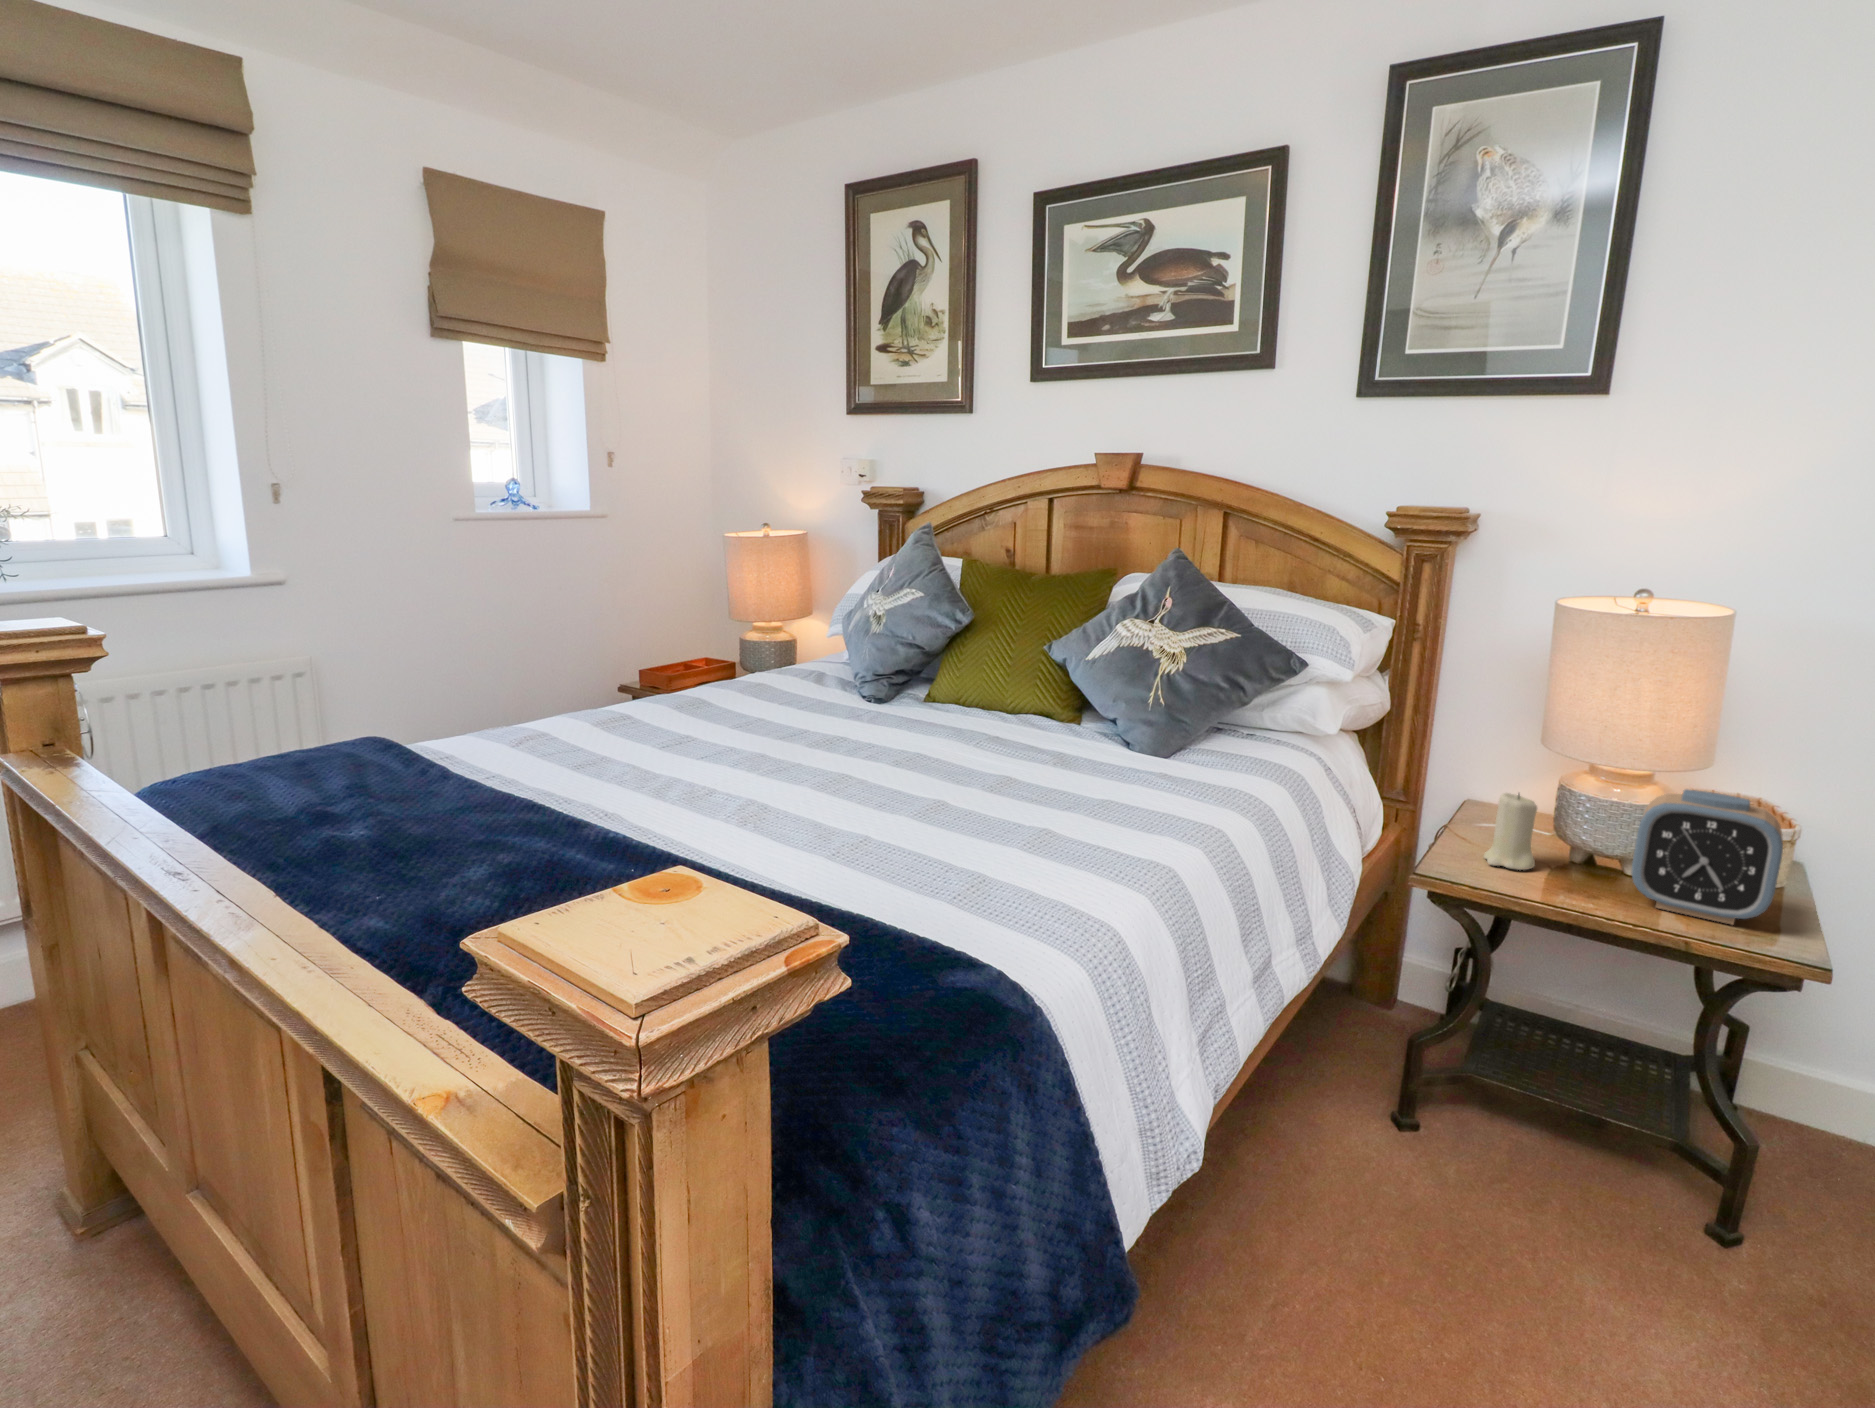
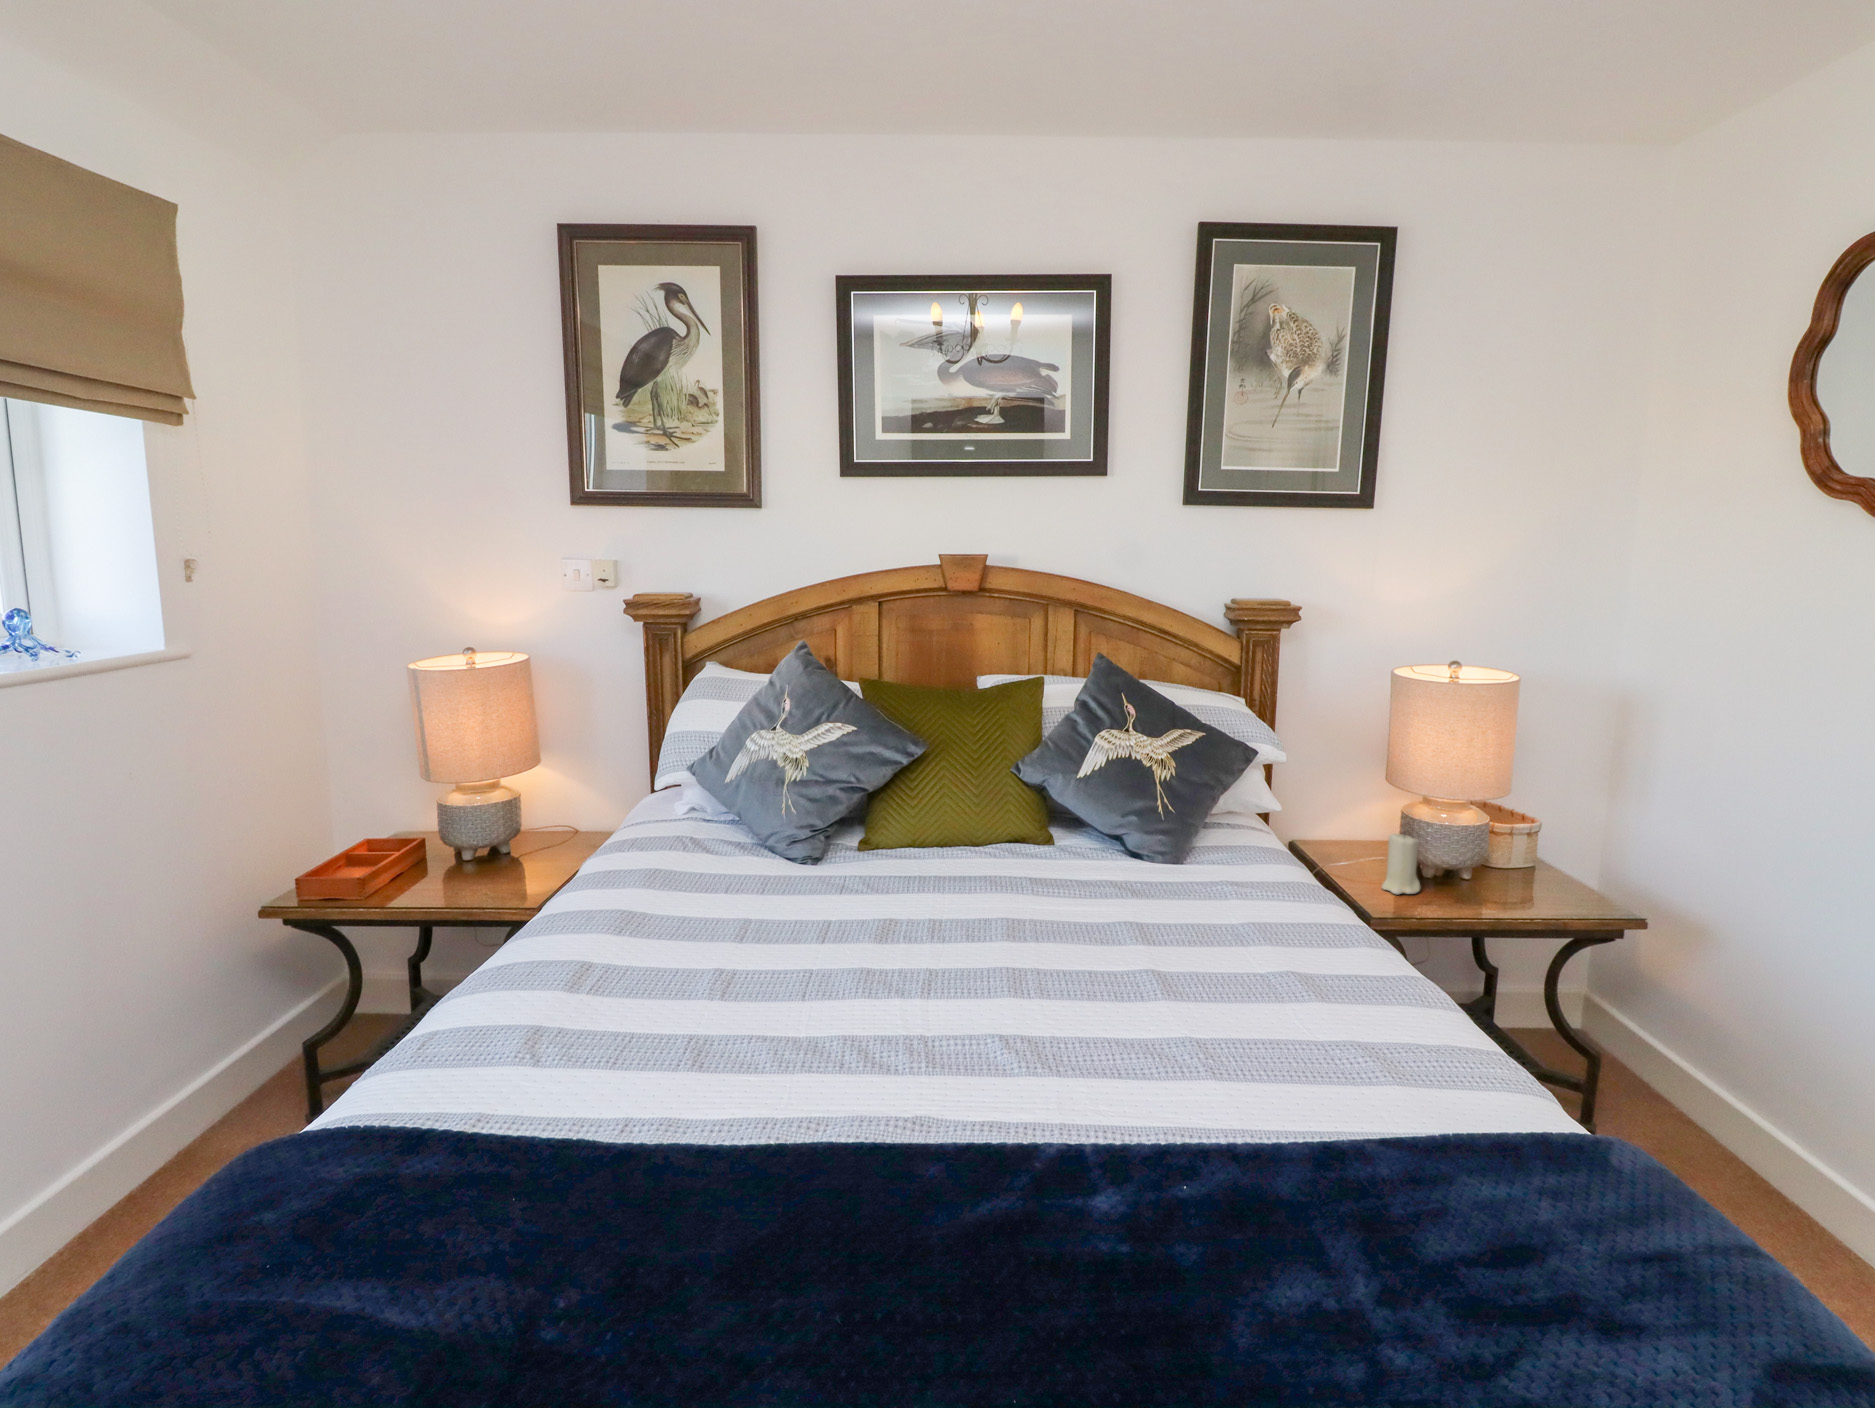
alarm clock: present [1632,789,1783,925] -> none [1482,809,1588,901]

